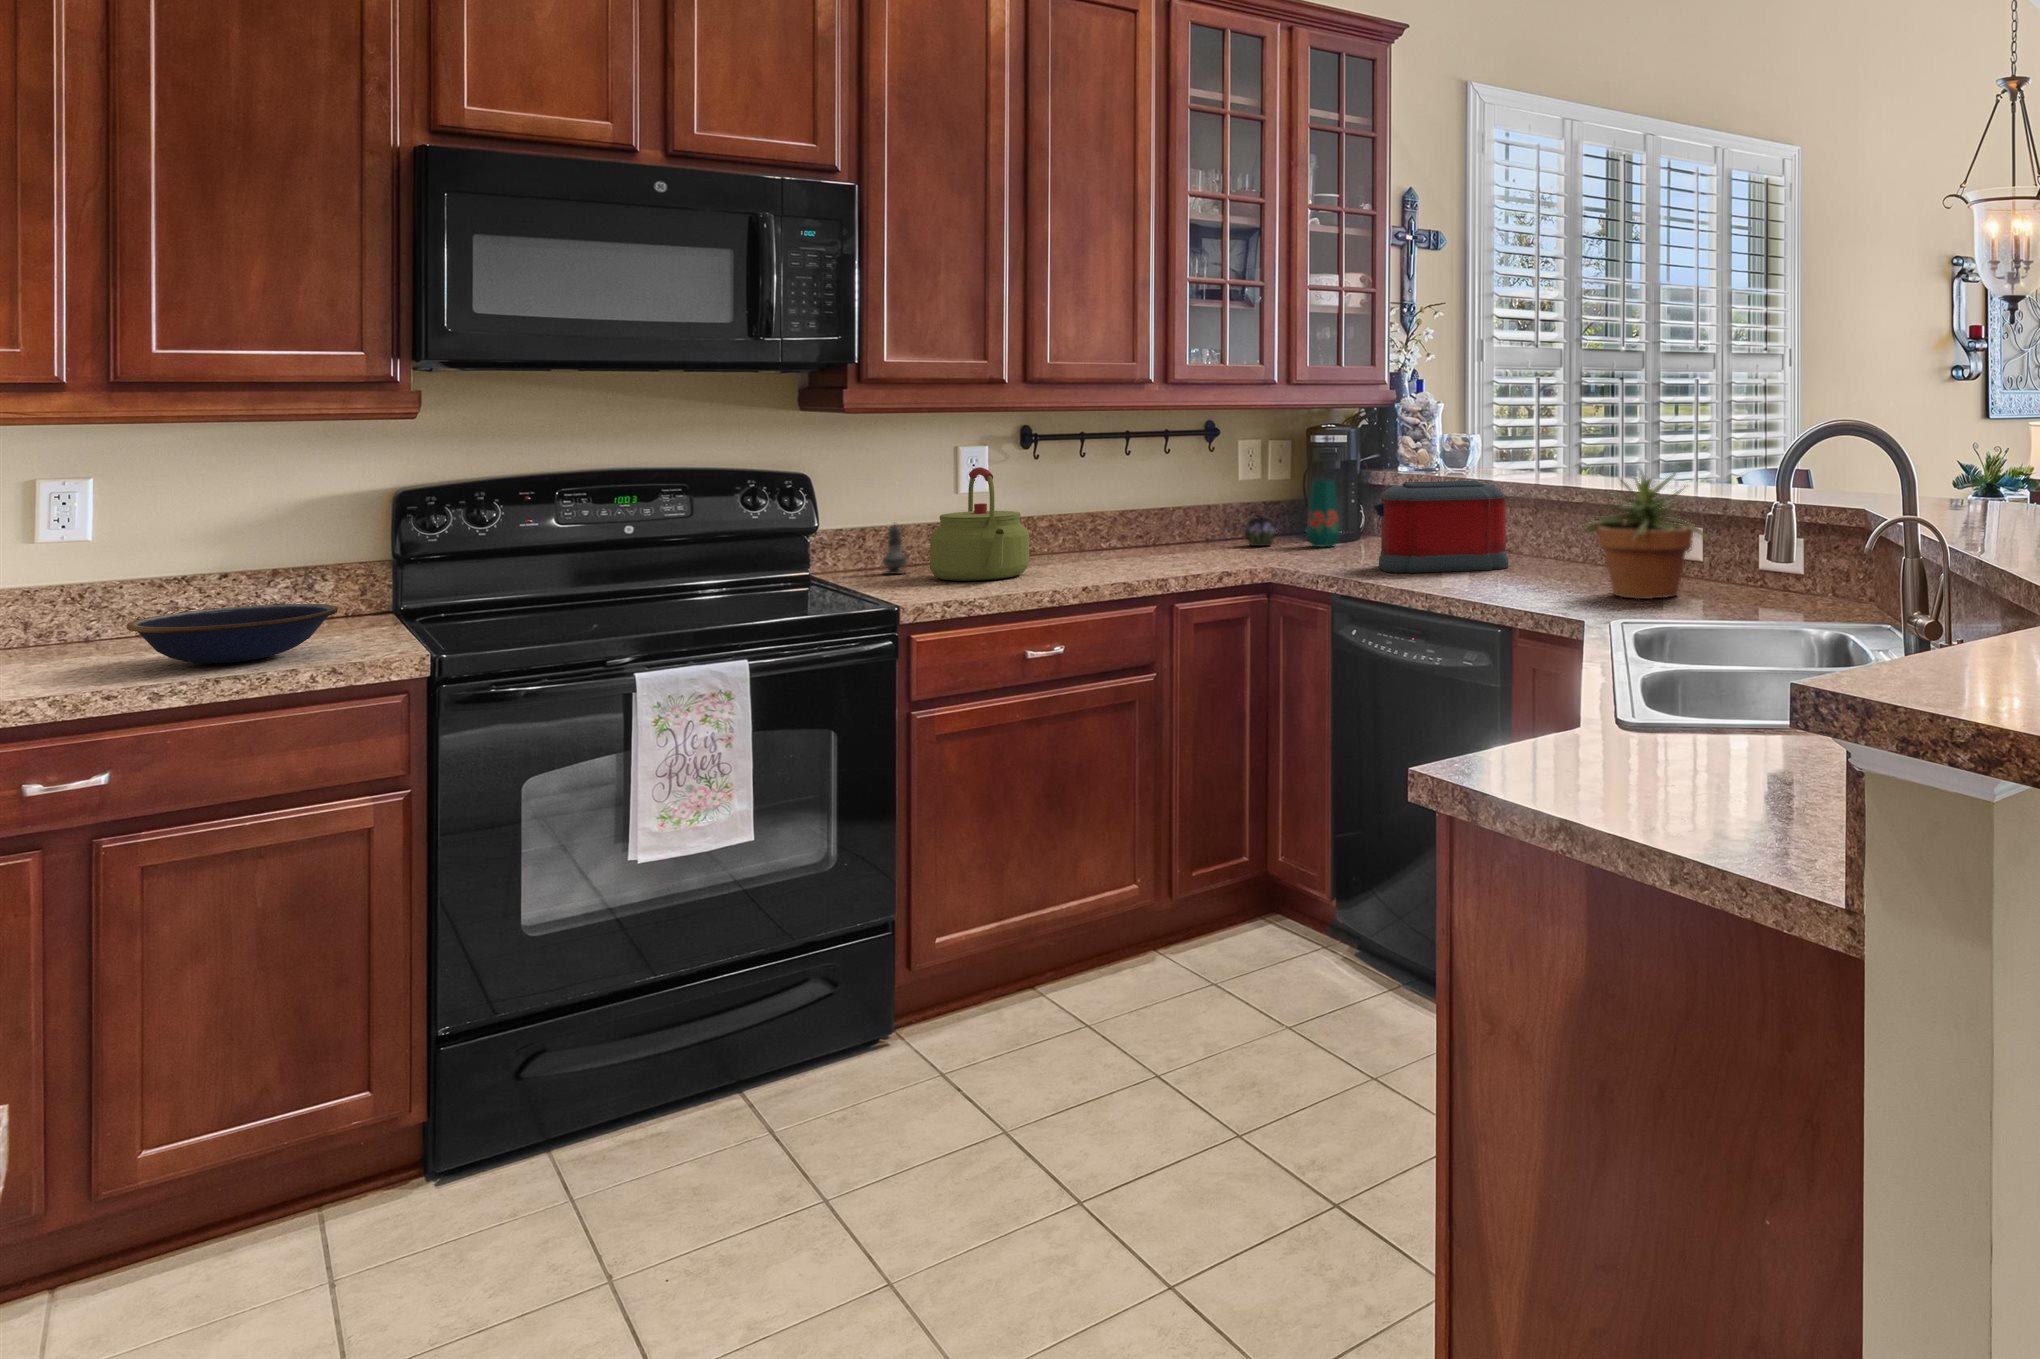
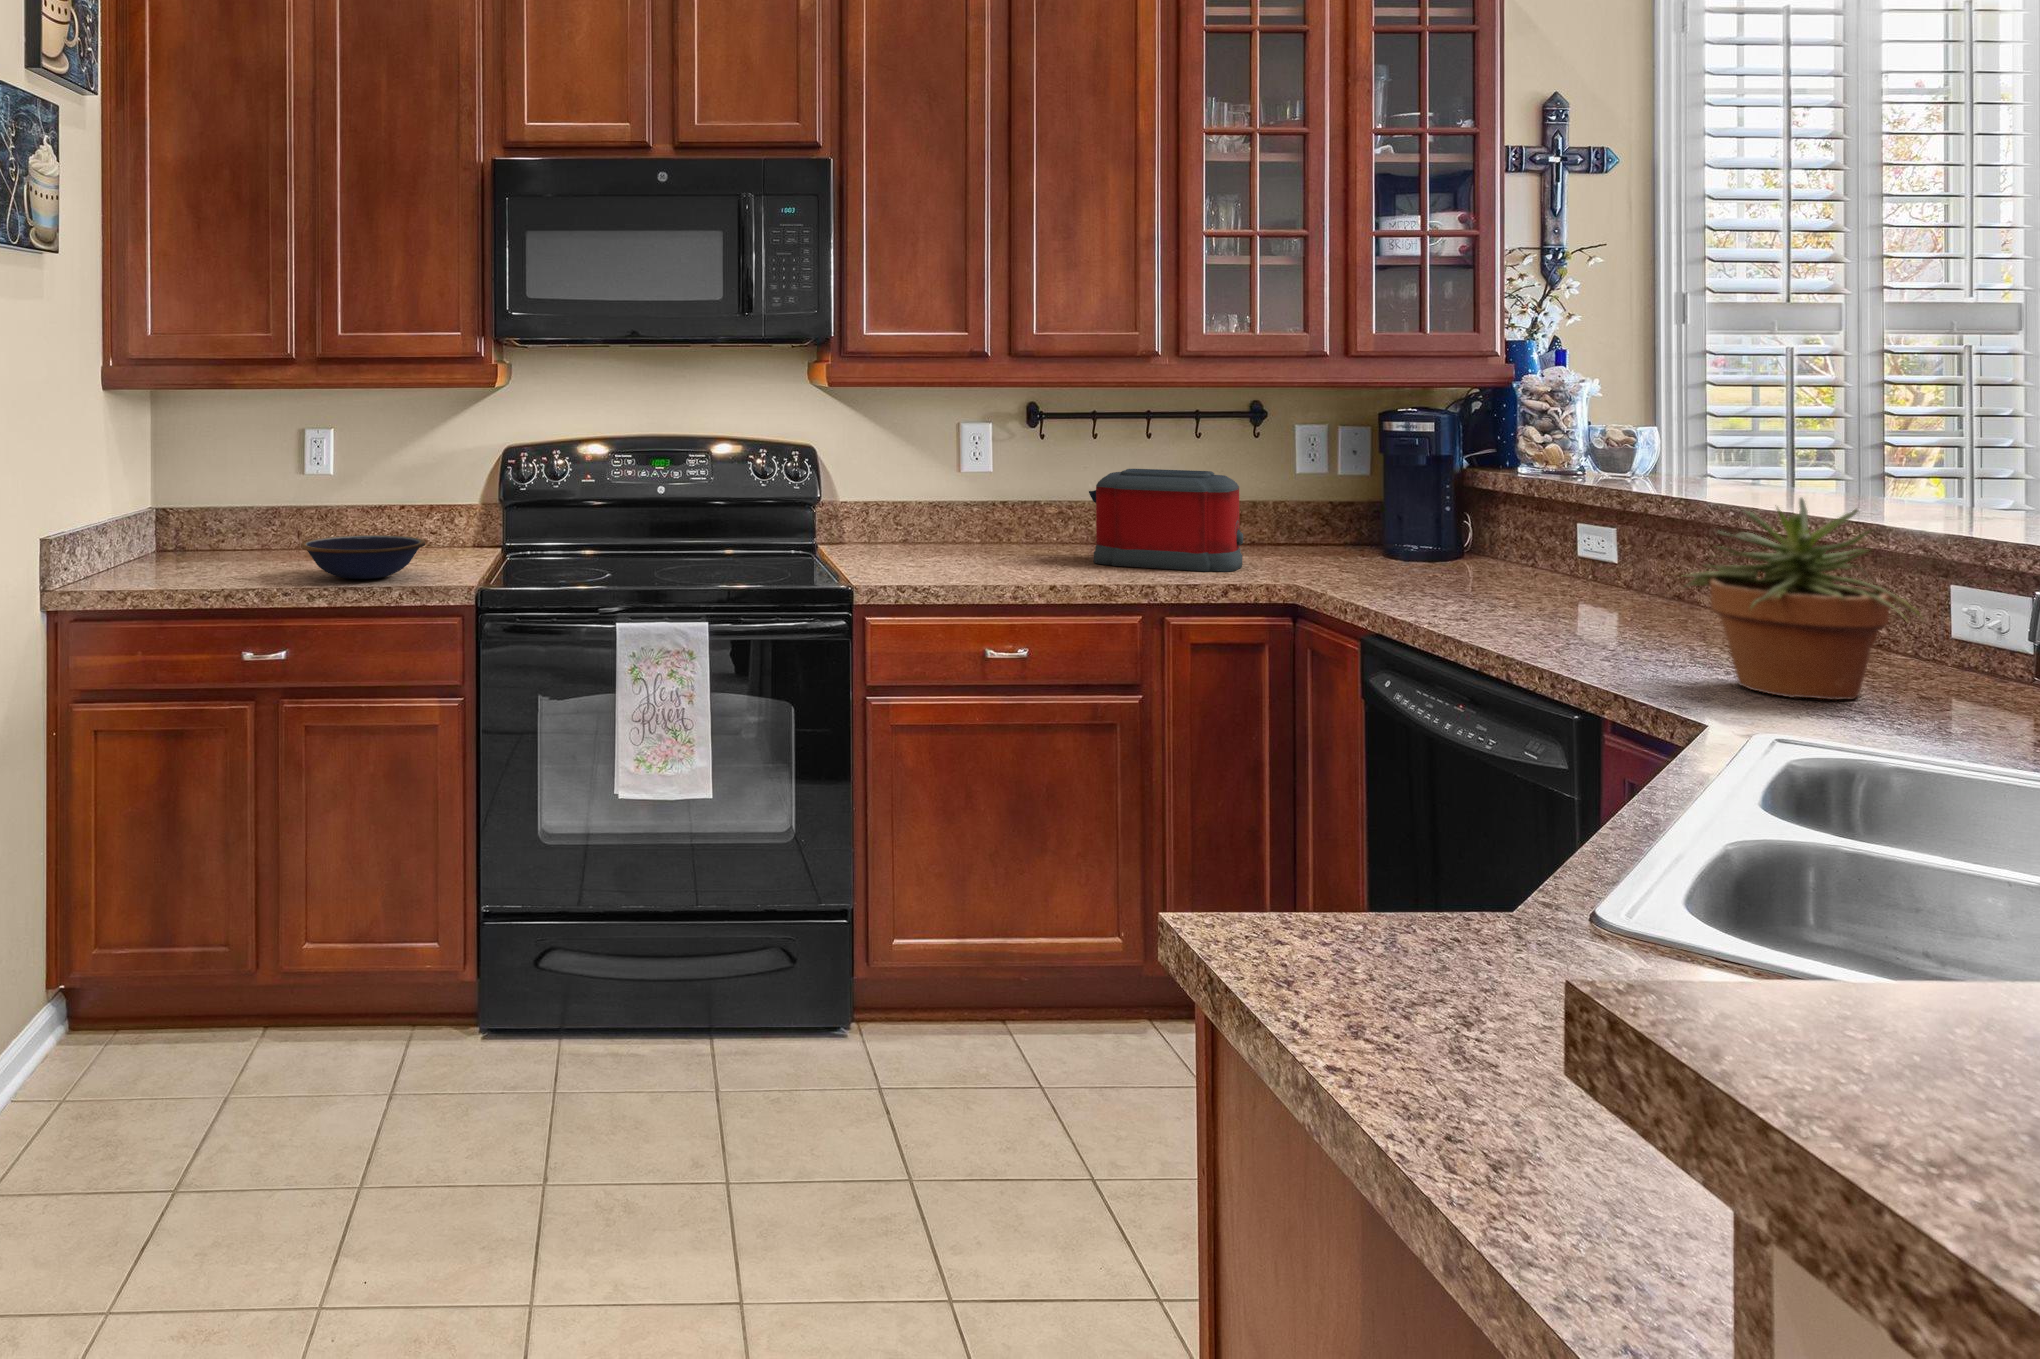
kettle: present [930,467,1029,581] -> none [915,448,1016,568]
vase: present [1244,479,1340,547] -> none [1296,480,1420,566]
toaster: present [1373,481,1508,573] -> present [1089,469,1243,572]
salt shaker: present [882,522,907,574] -> none [882,499,907,553]

